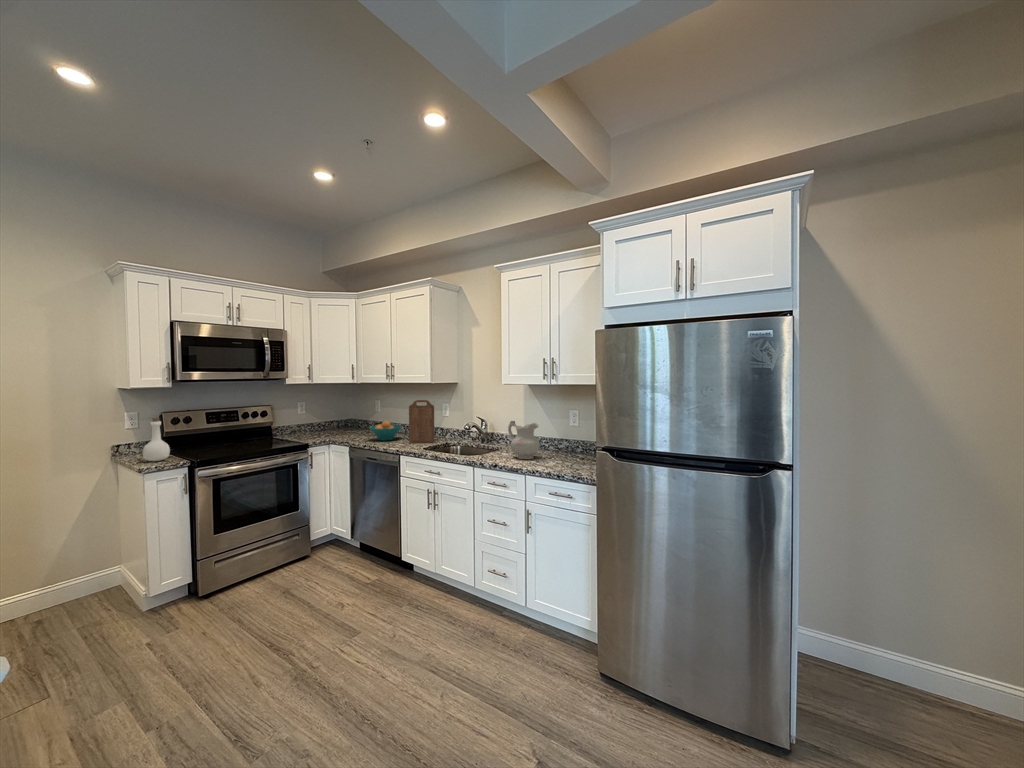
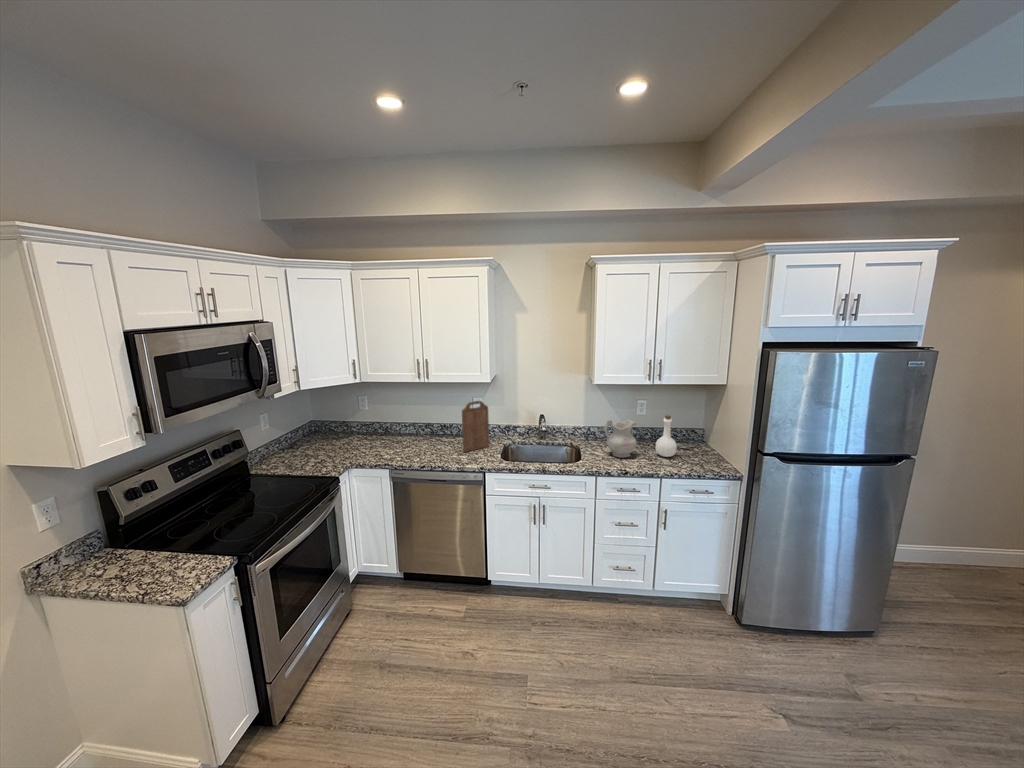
bottle: present [143,418,170,461] -> present [656,415,677,457]
fruit bowl: present [369,421,402,440] -> none [400,428,441,454]

